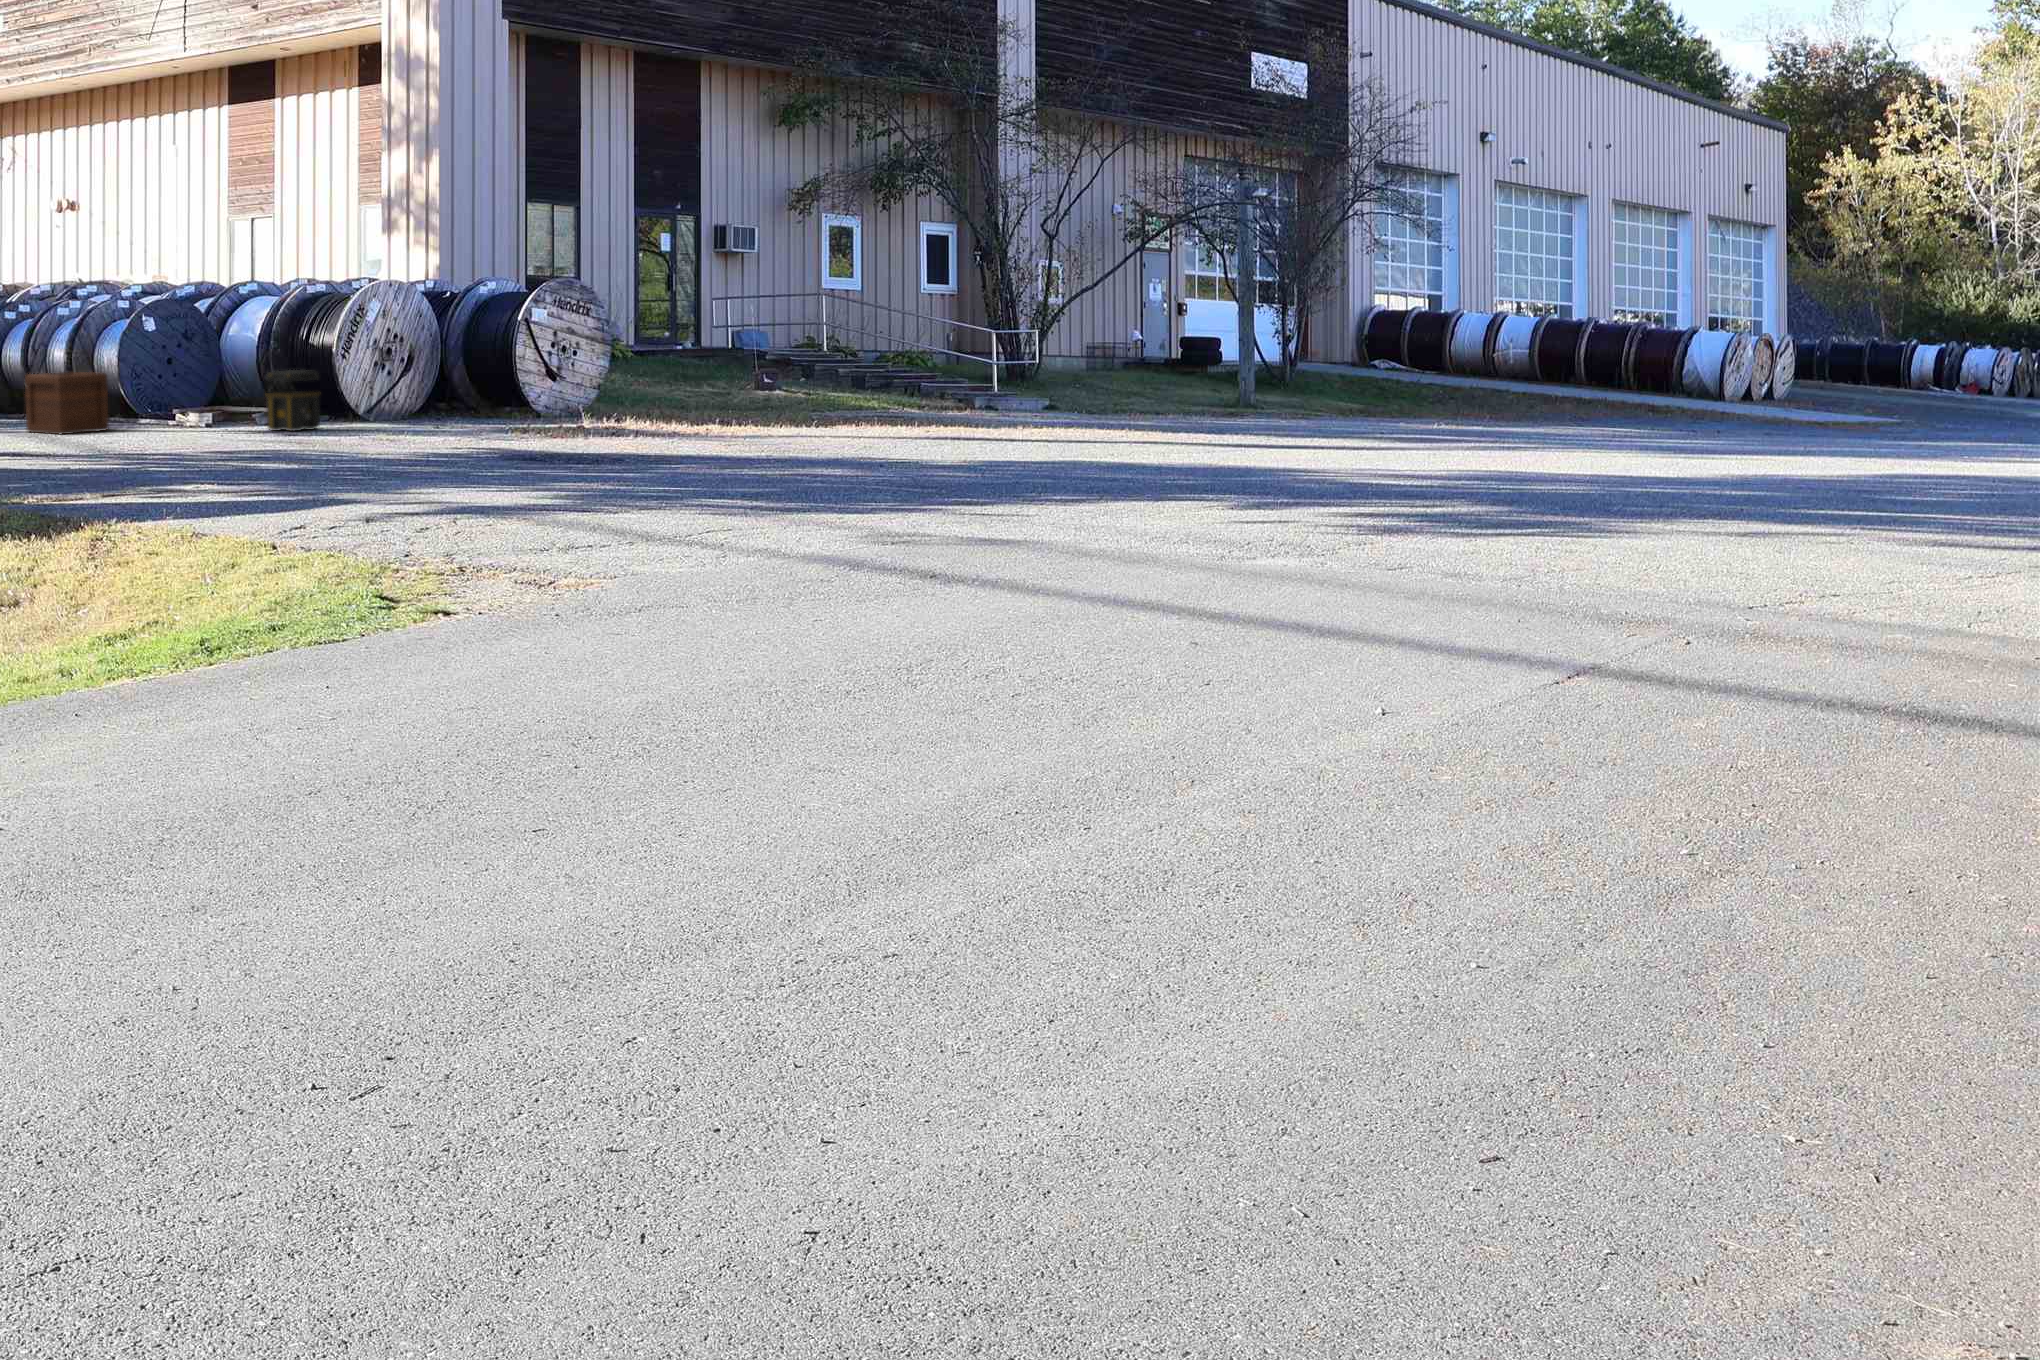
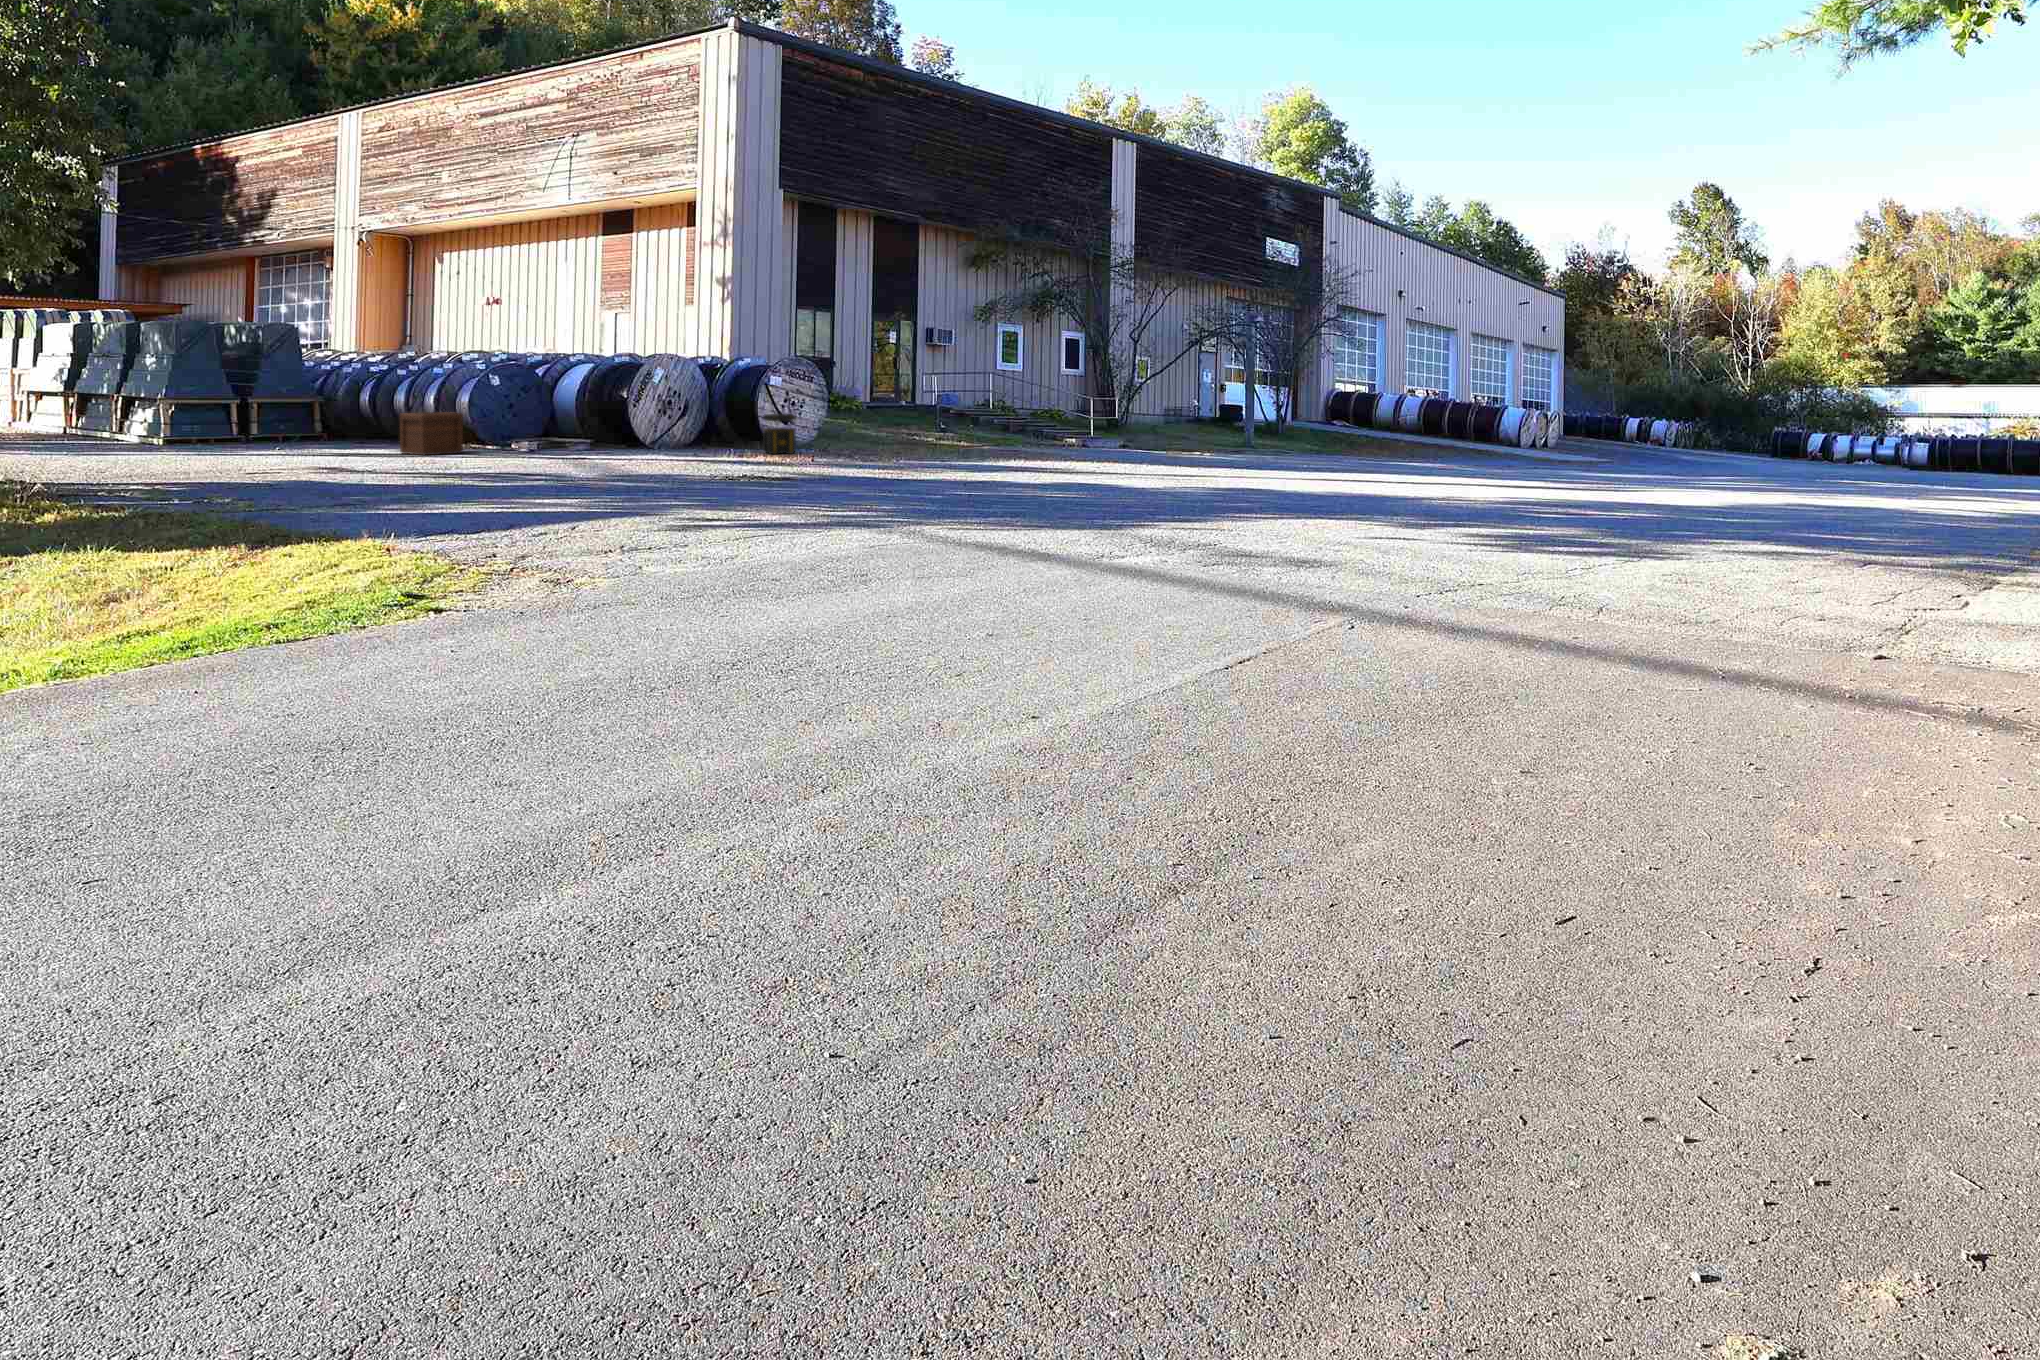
toolbox: present [266,370,320,431] -> present [763,414,796,454]

